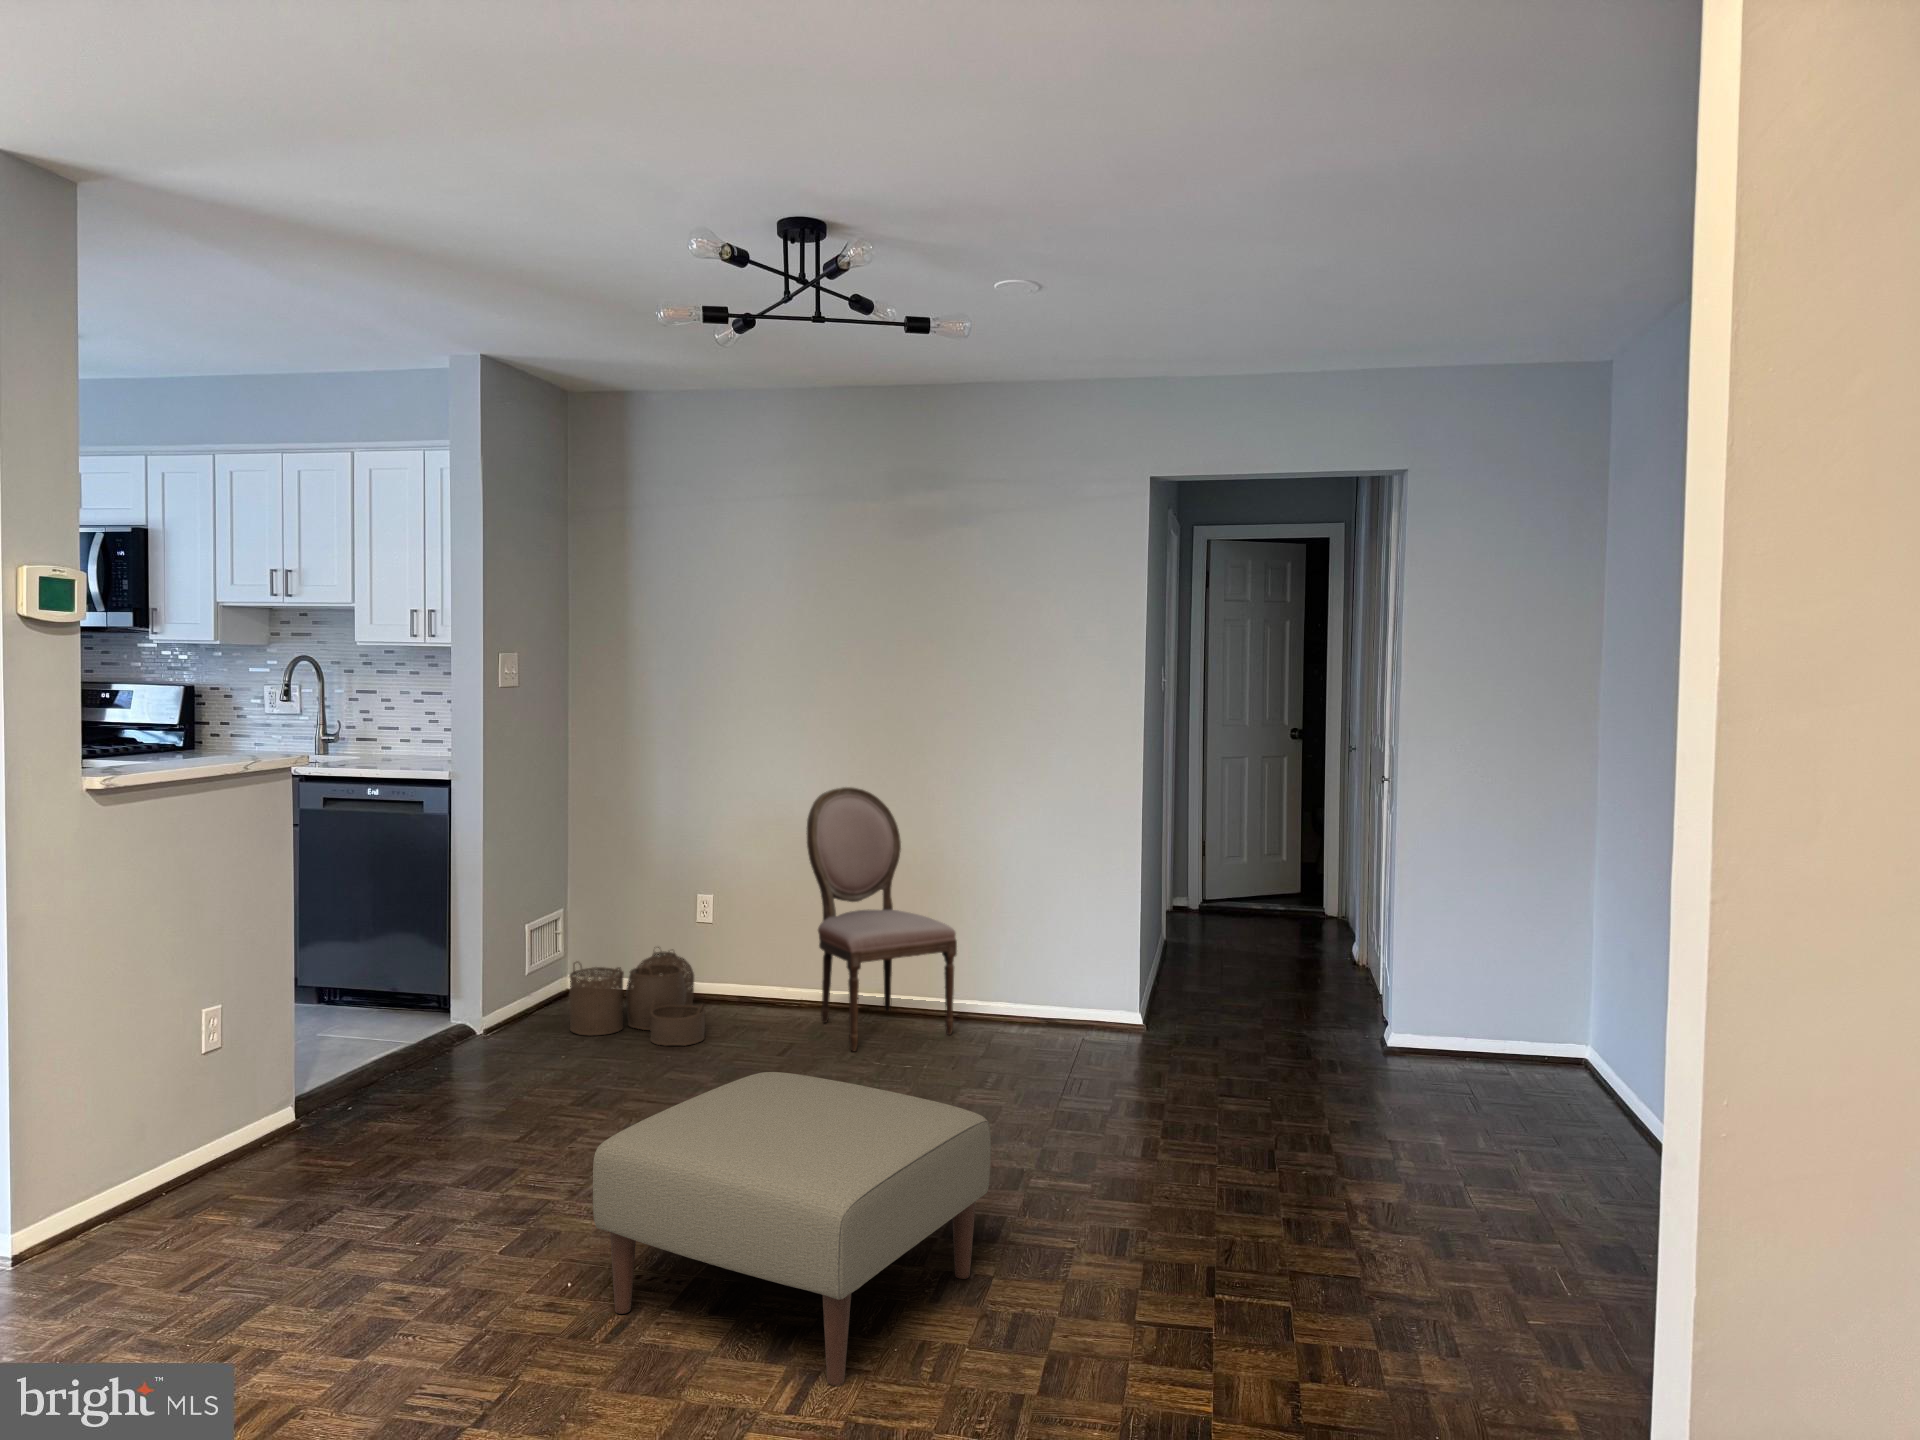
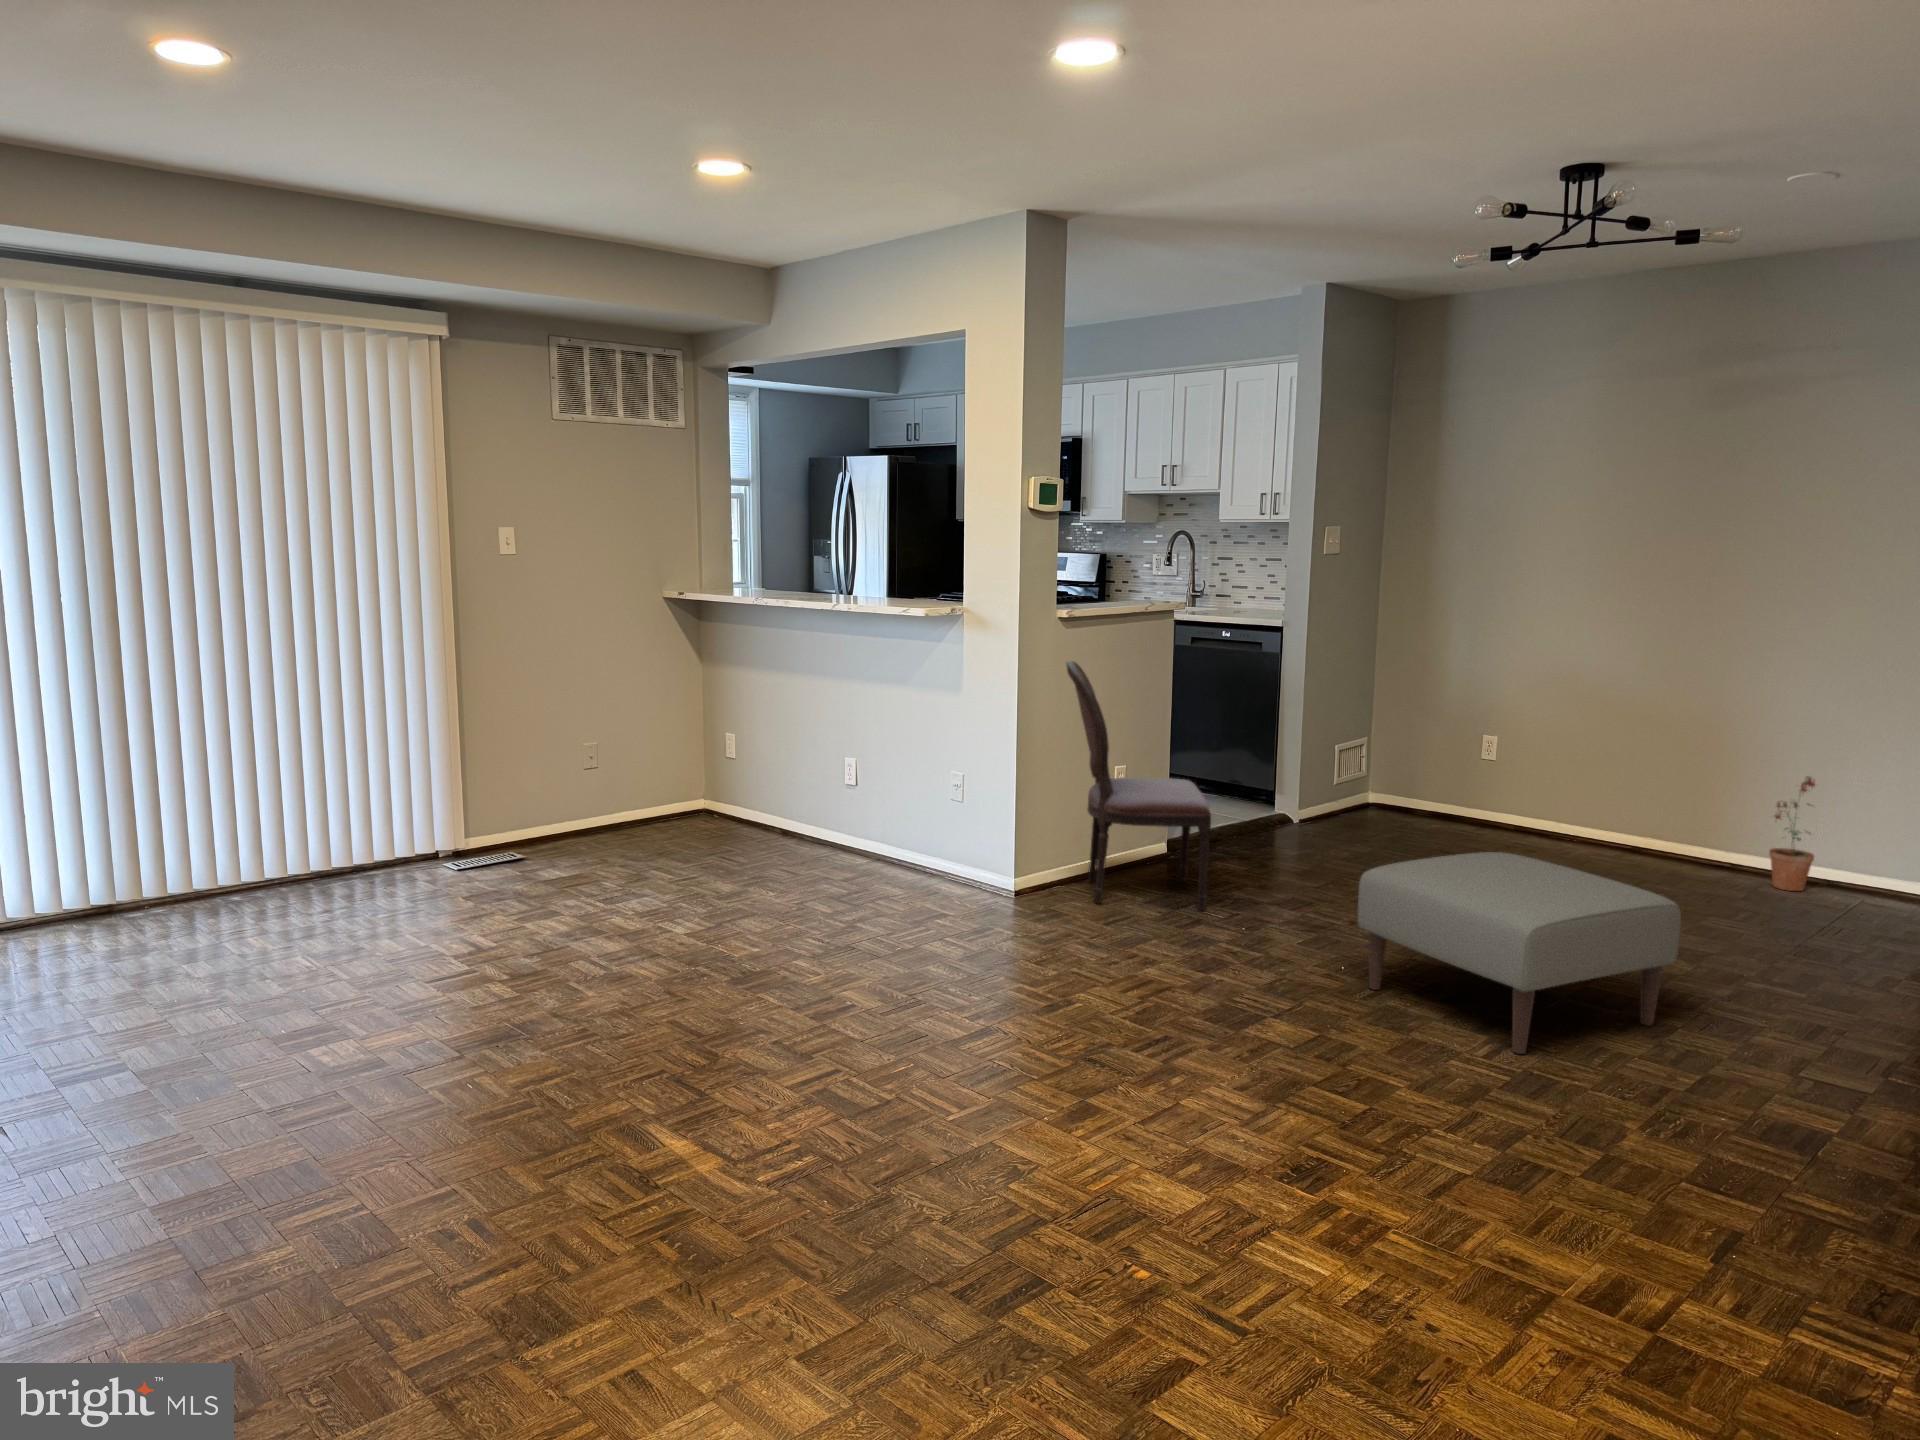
dining chair: present [806,787,957,1051] -> present [1066,661,1211,911]
potted plant: none [998,910,1041,1035] -> present [1769,776,1815,891]
woven basket: present [569,947,705,1046] -> none [1365,776,1478,854]

